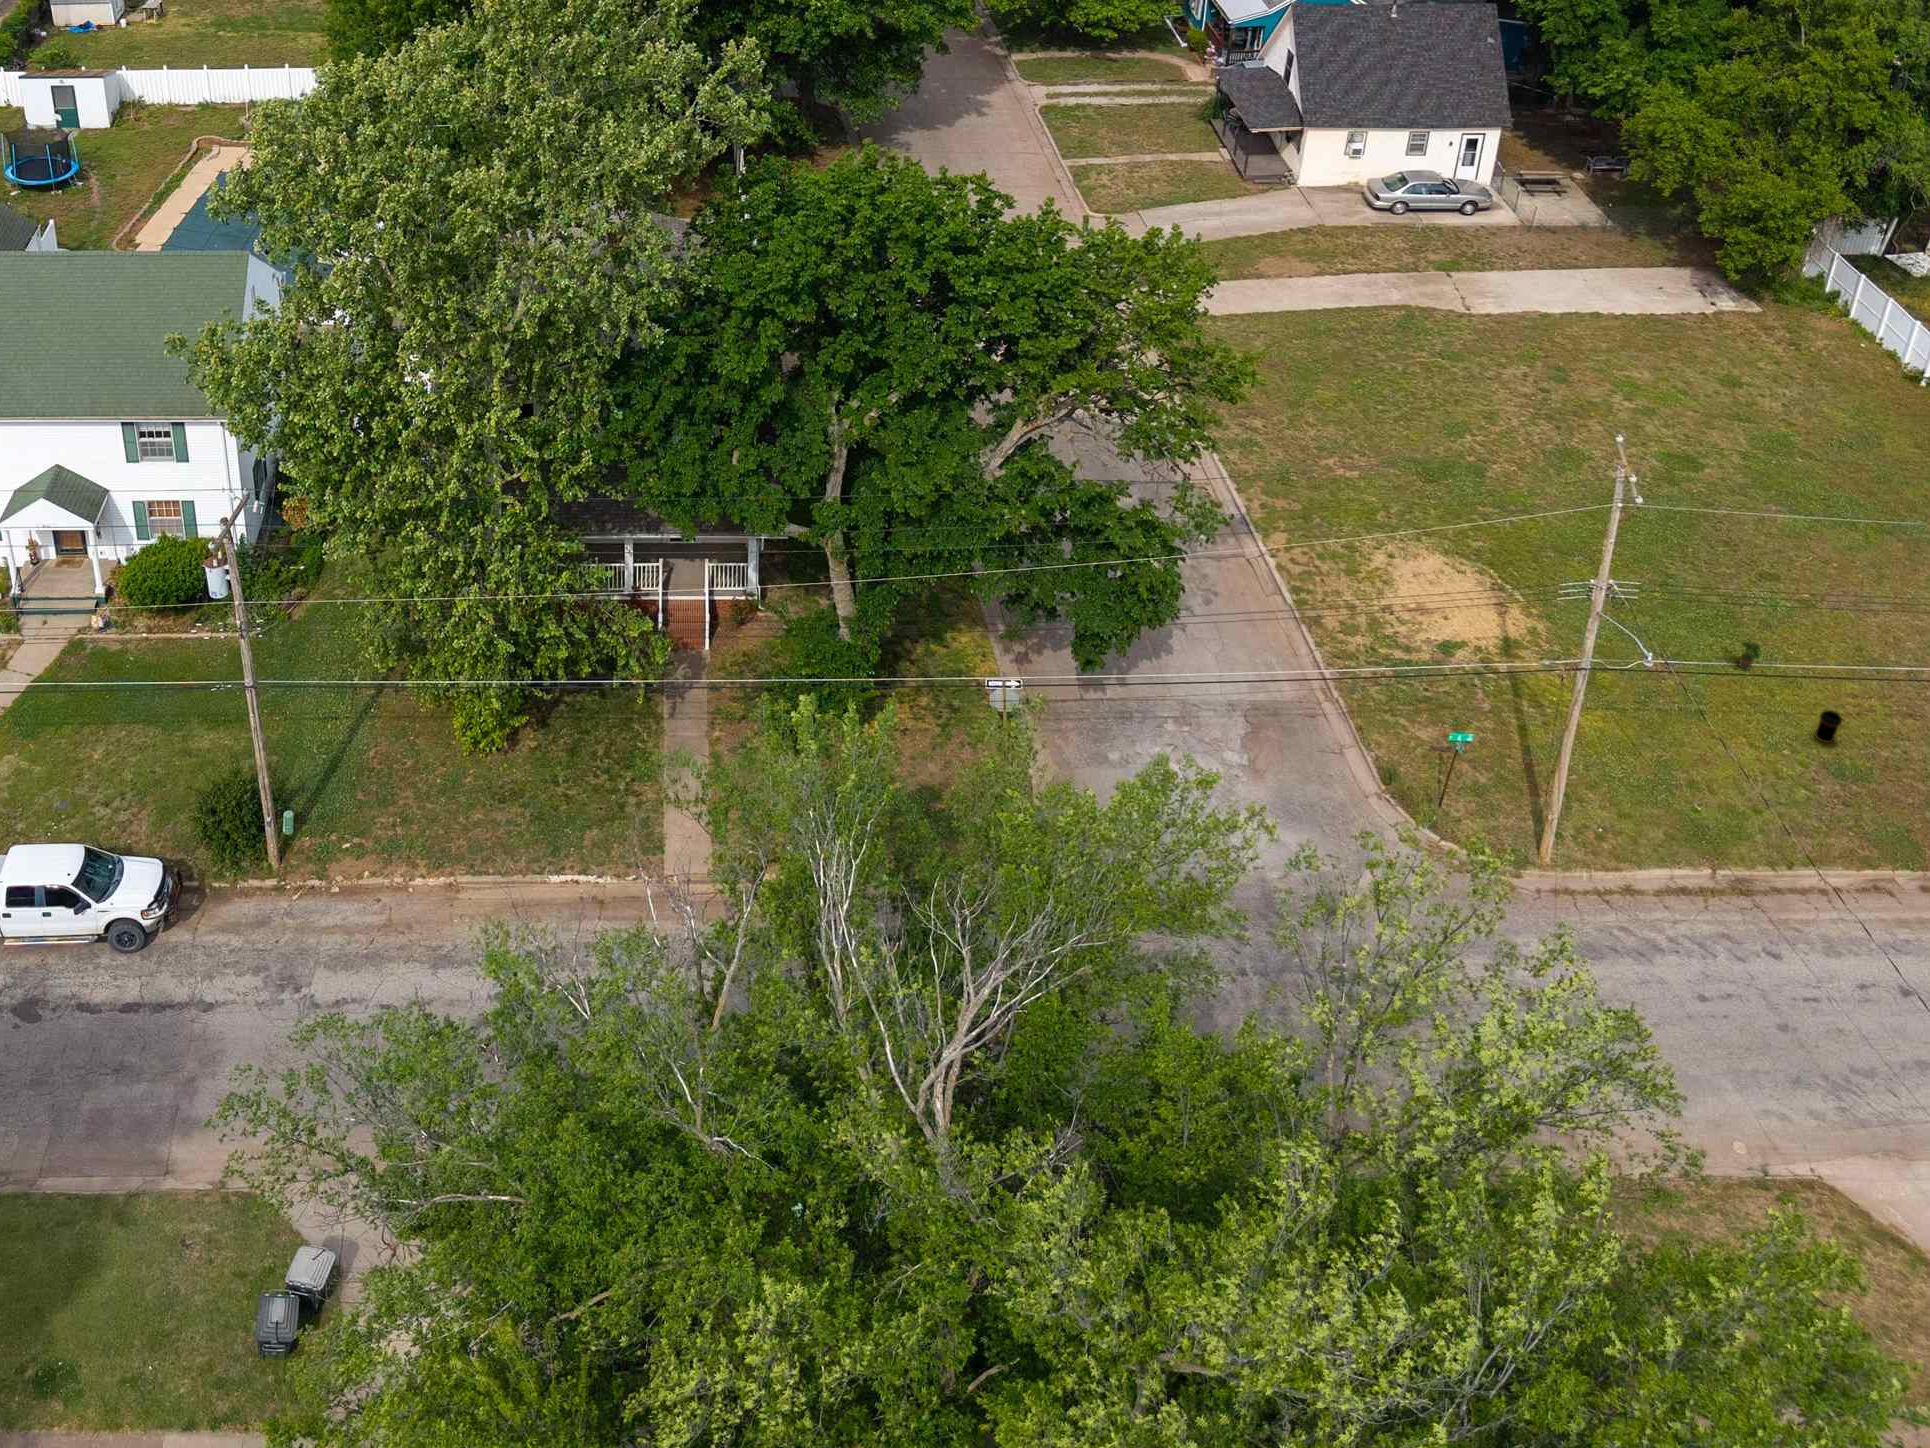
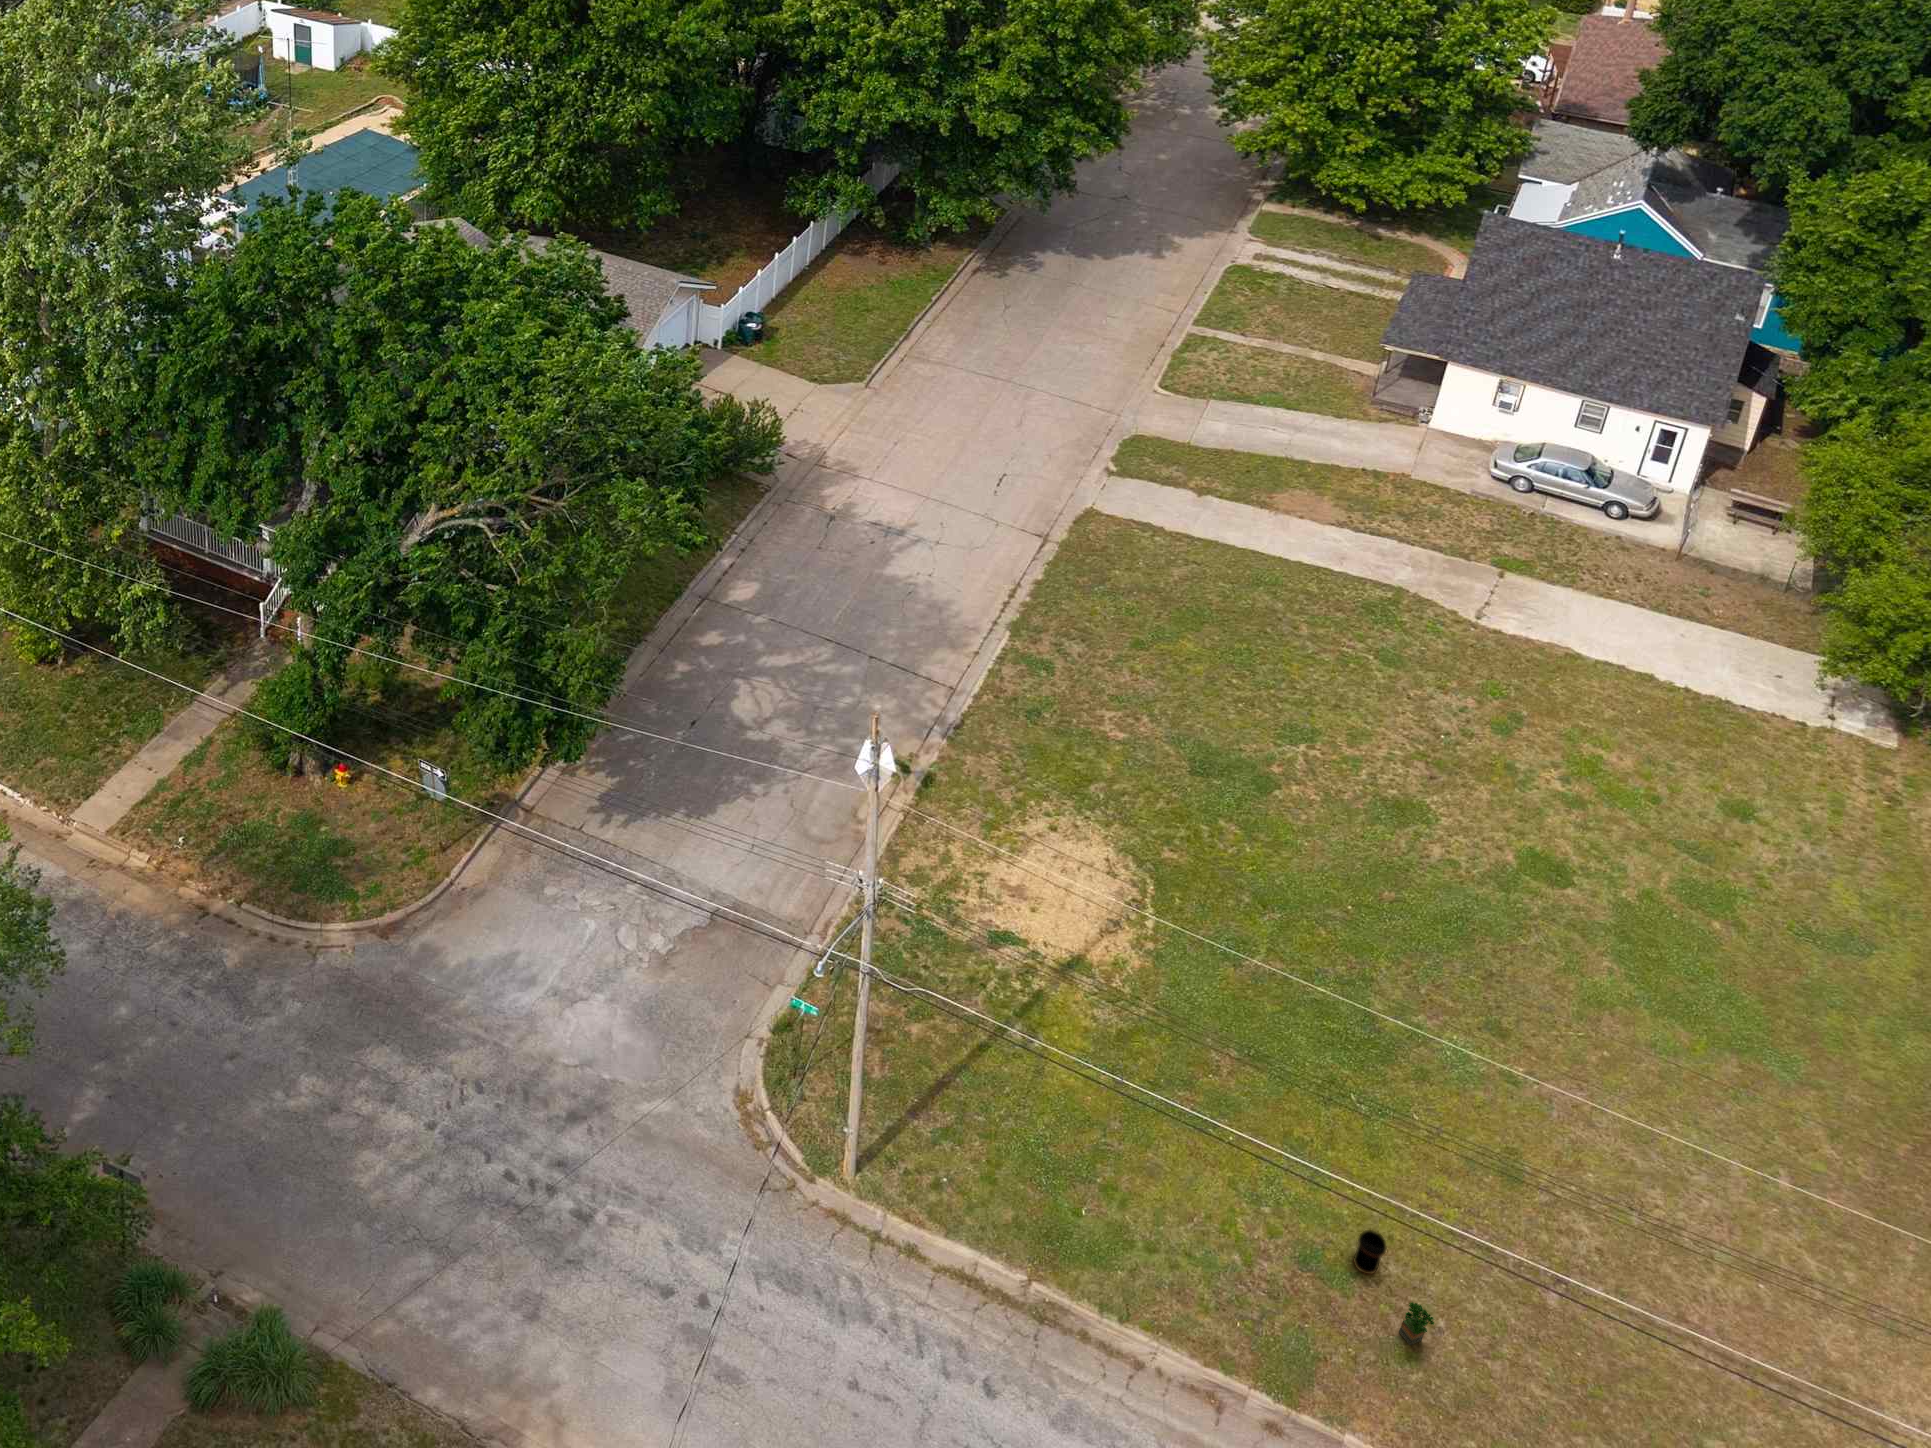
potted tree: present [1739,642,1760,670] -> present [1399,1302,1434,1345]

